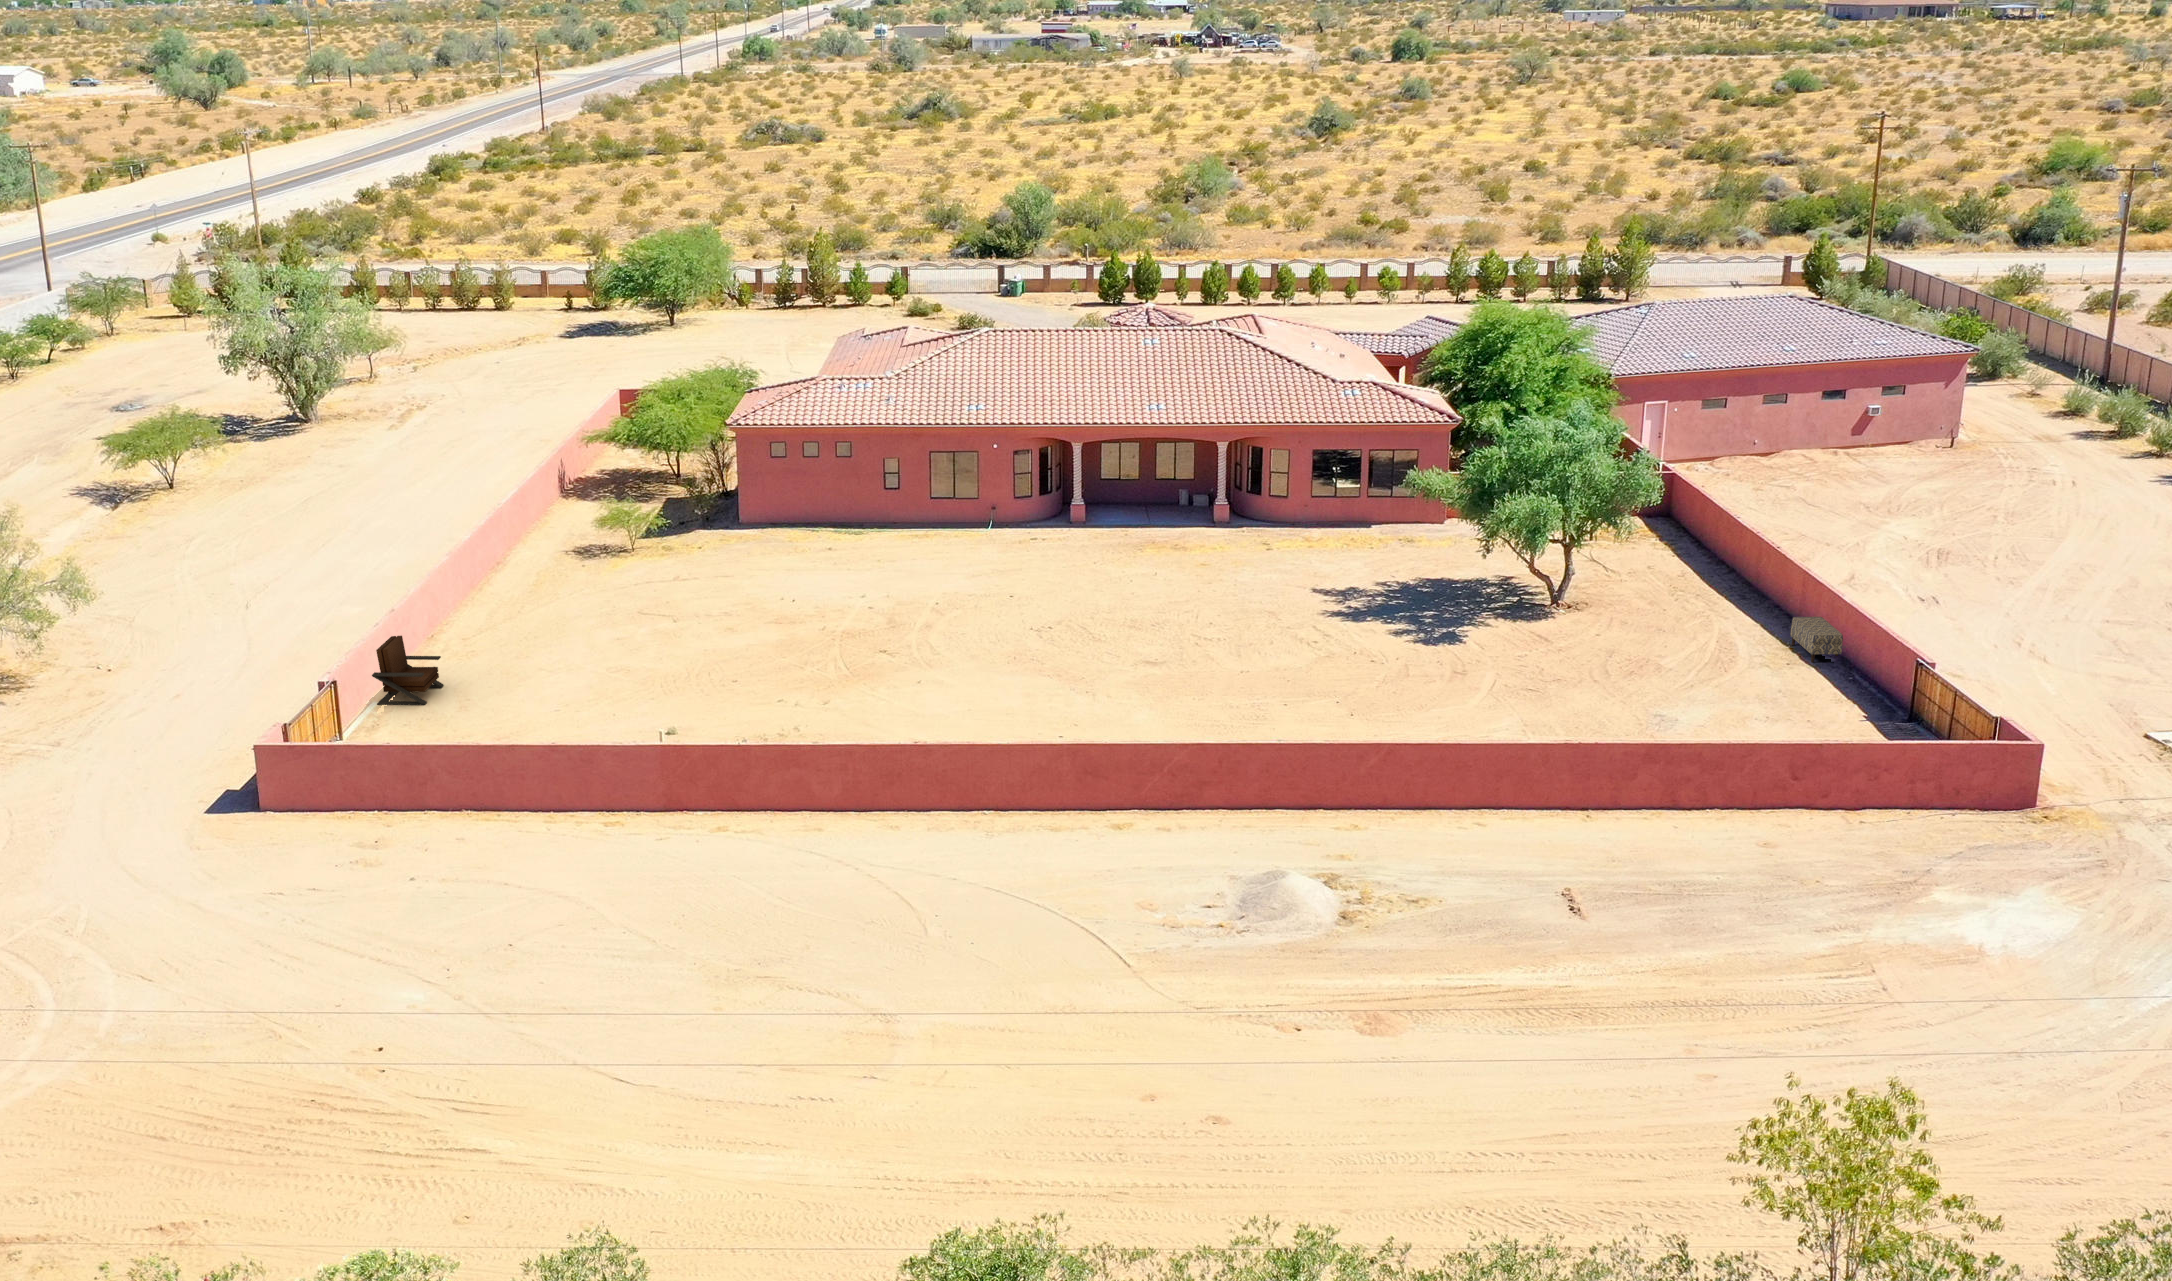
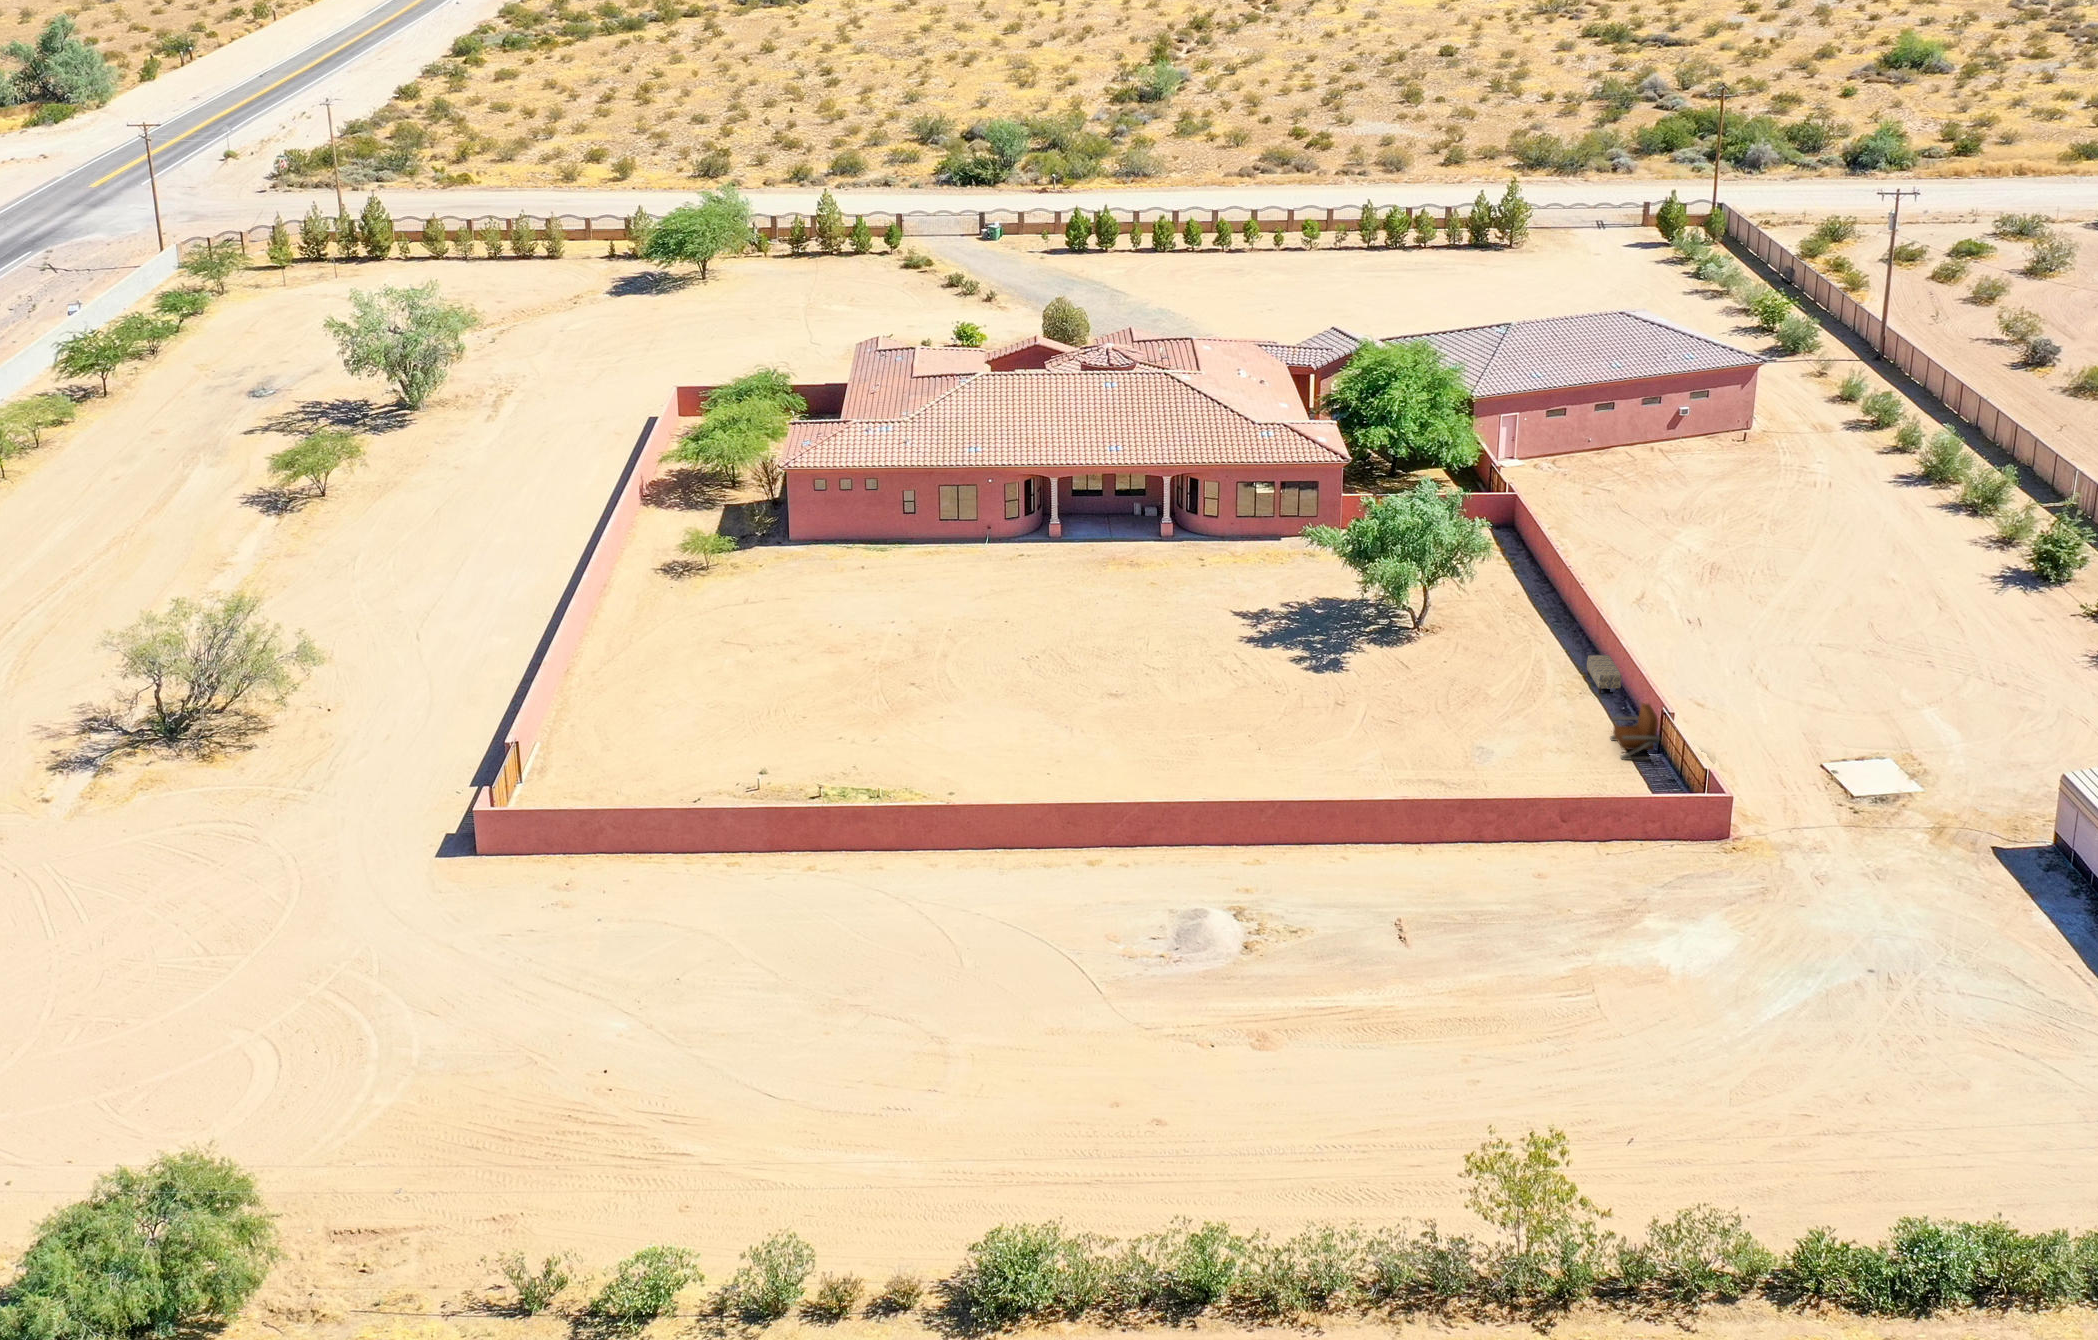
lounge chair: present [372,636,444,705] -> present [1610,703,1660,760]

